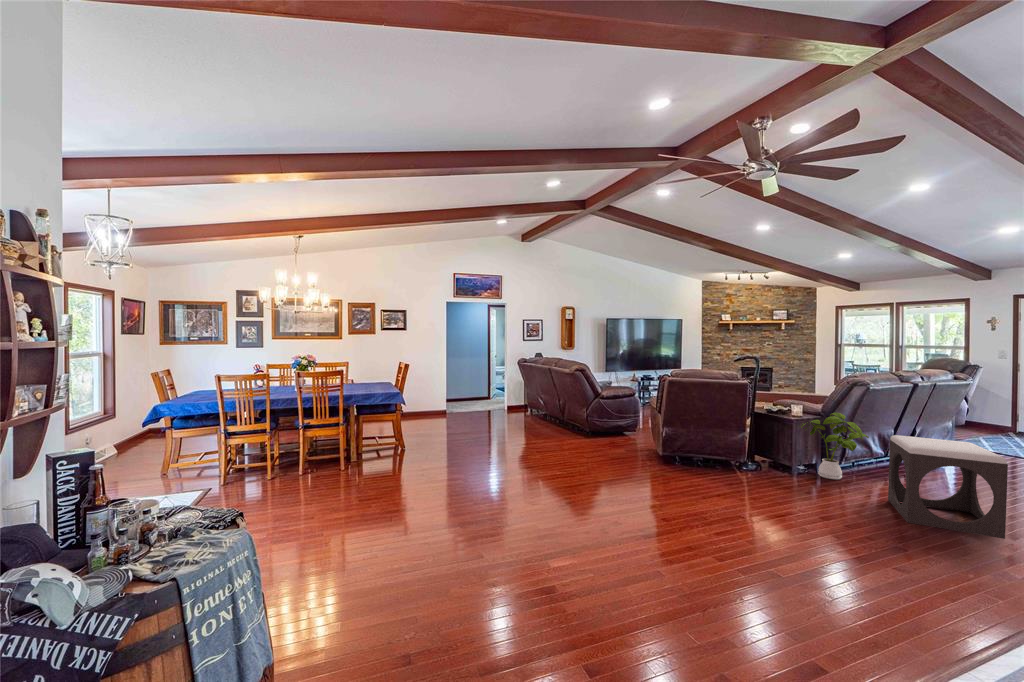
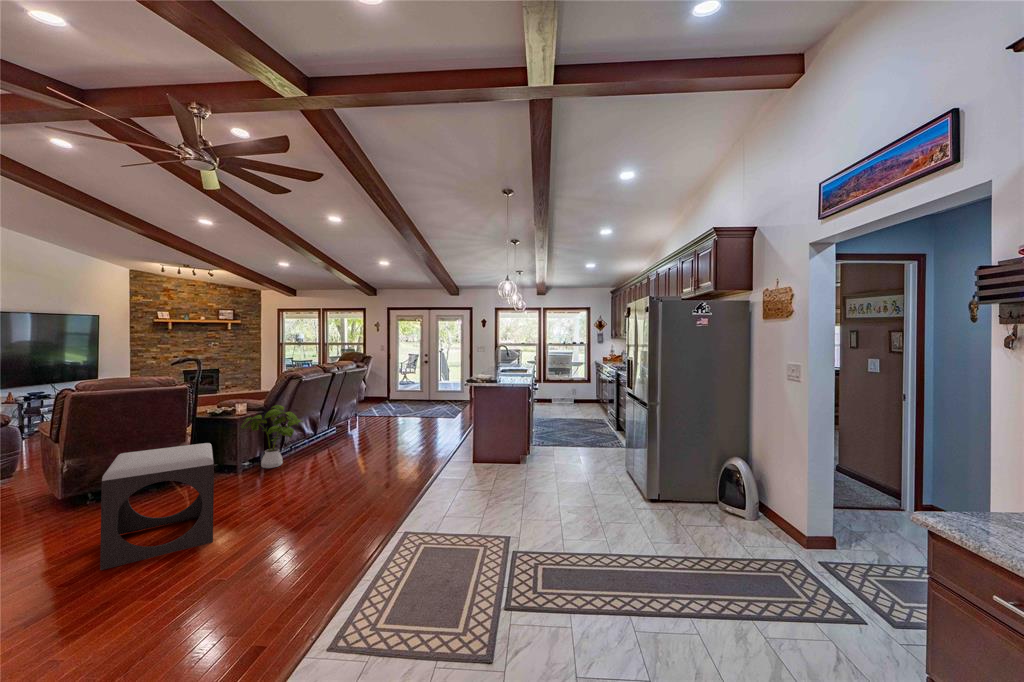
footstool: present [888,435,1008,539] -> present [100,443,214,570]

